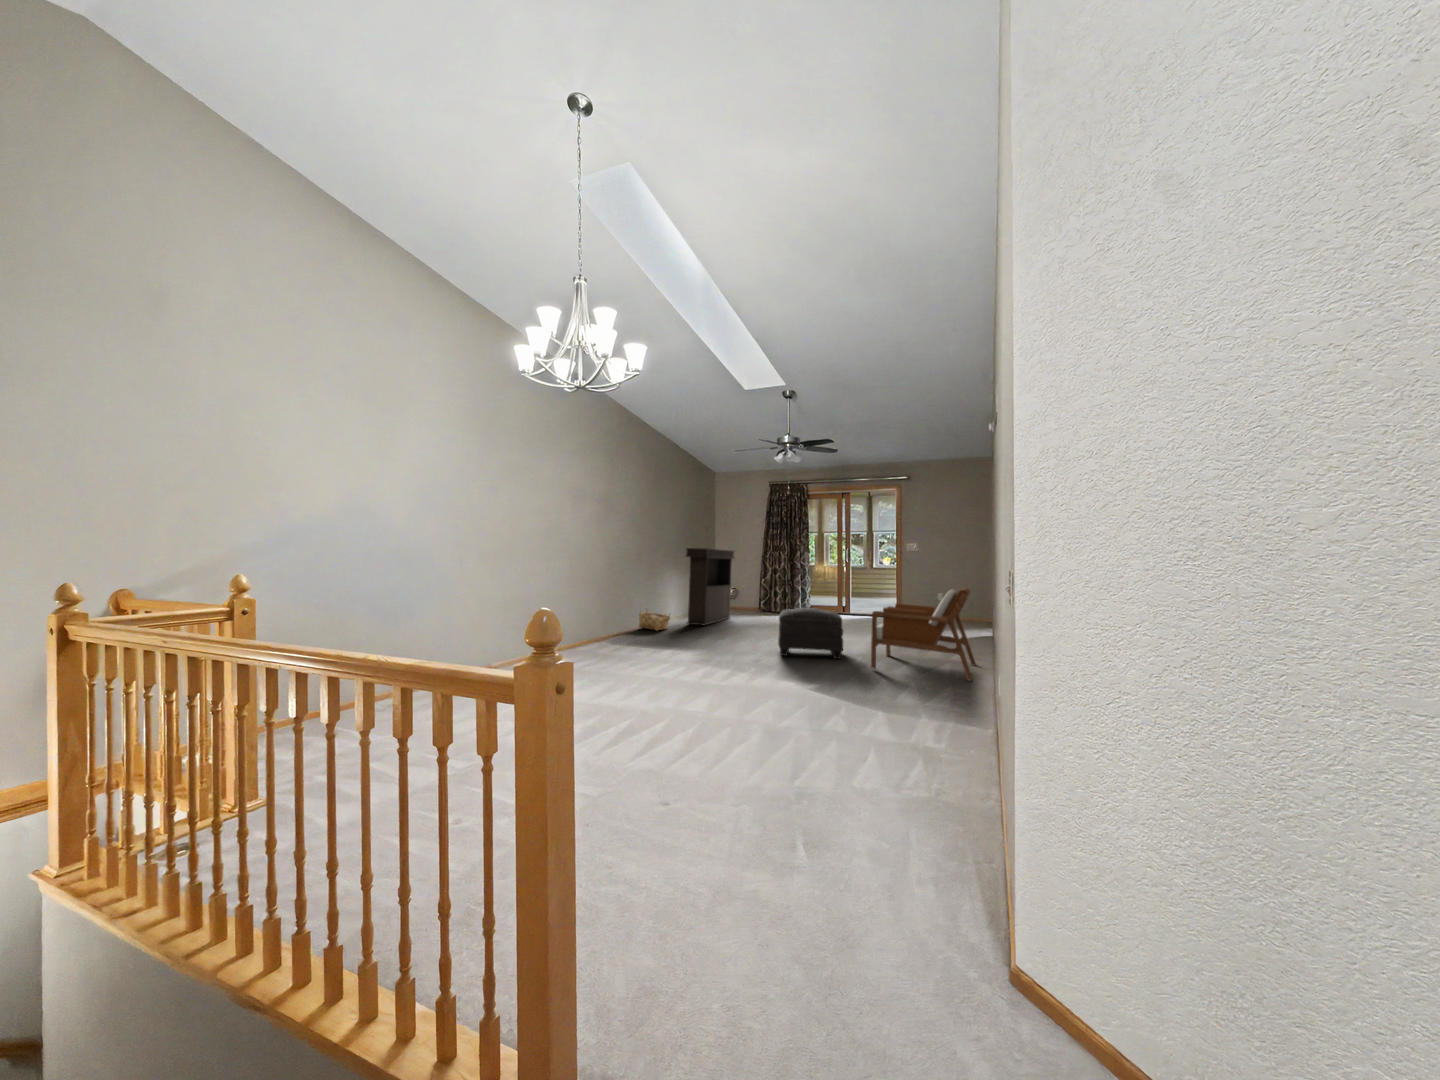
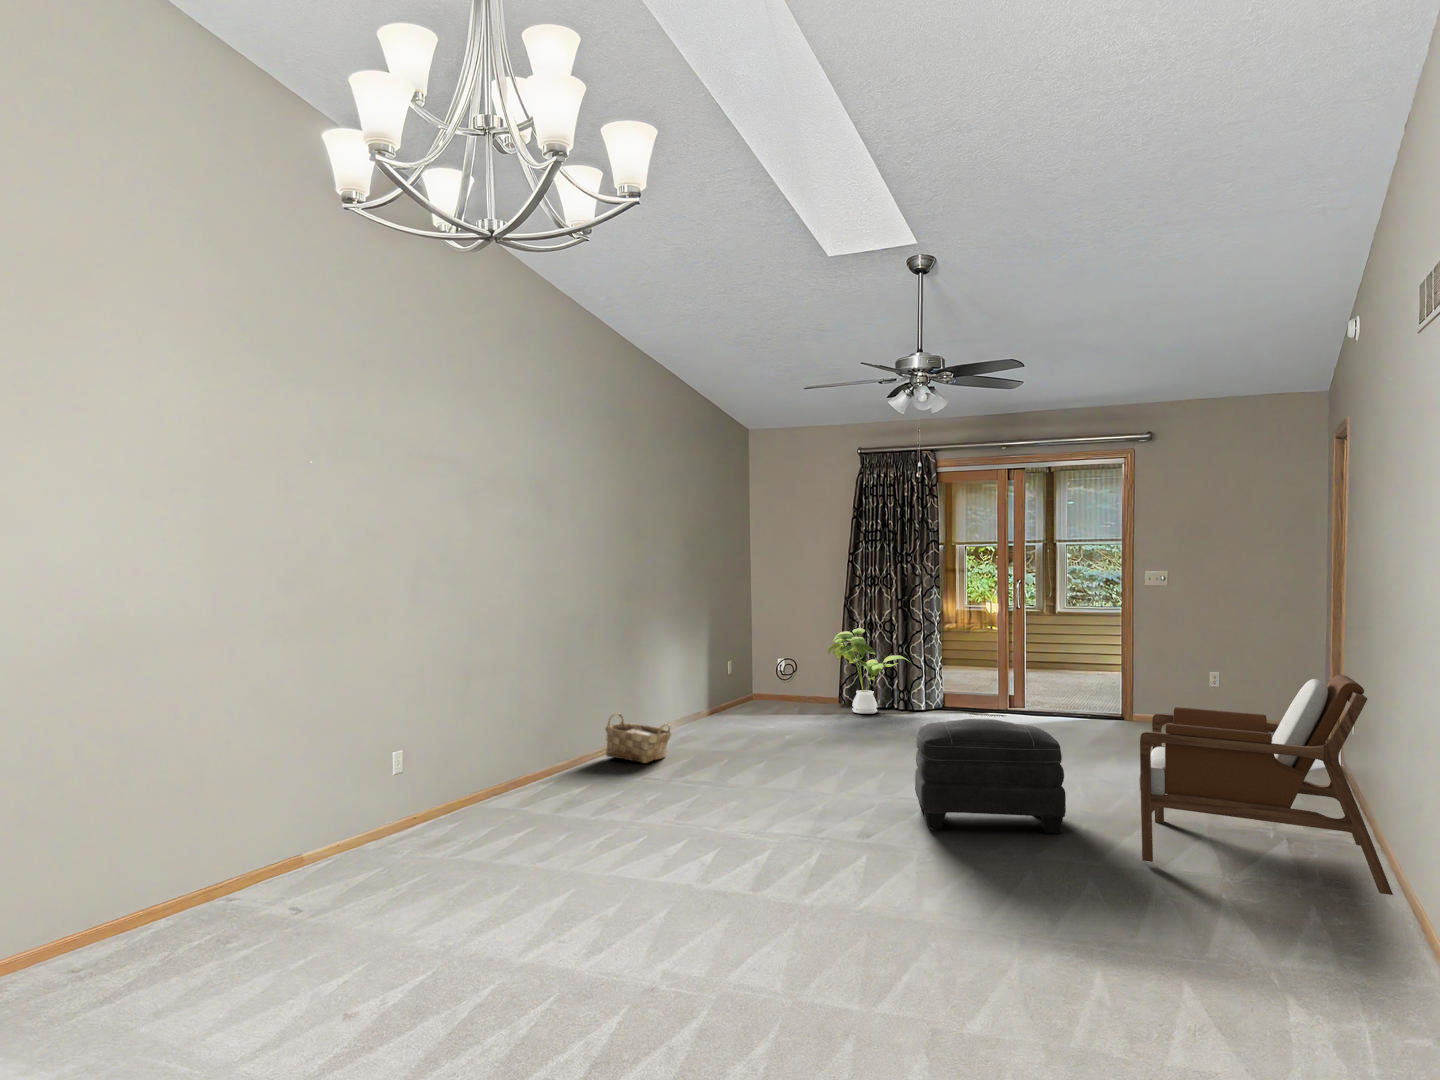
console table: present [686,548,734,625] -> none [698,588,793,748]
house plant: none [753,572,794,614] -> present [828,628,907,714]

